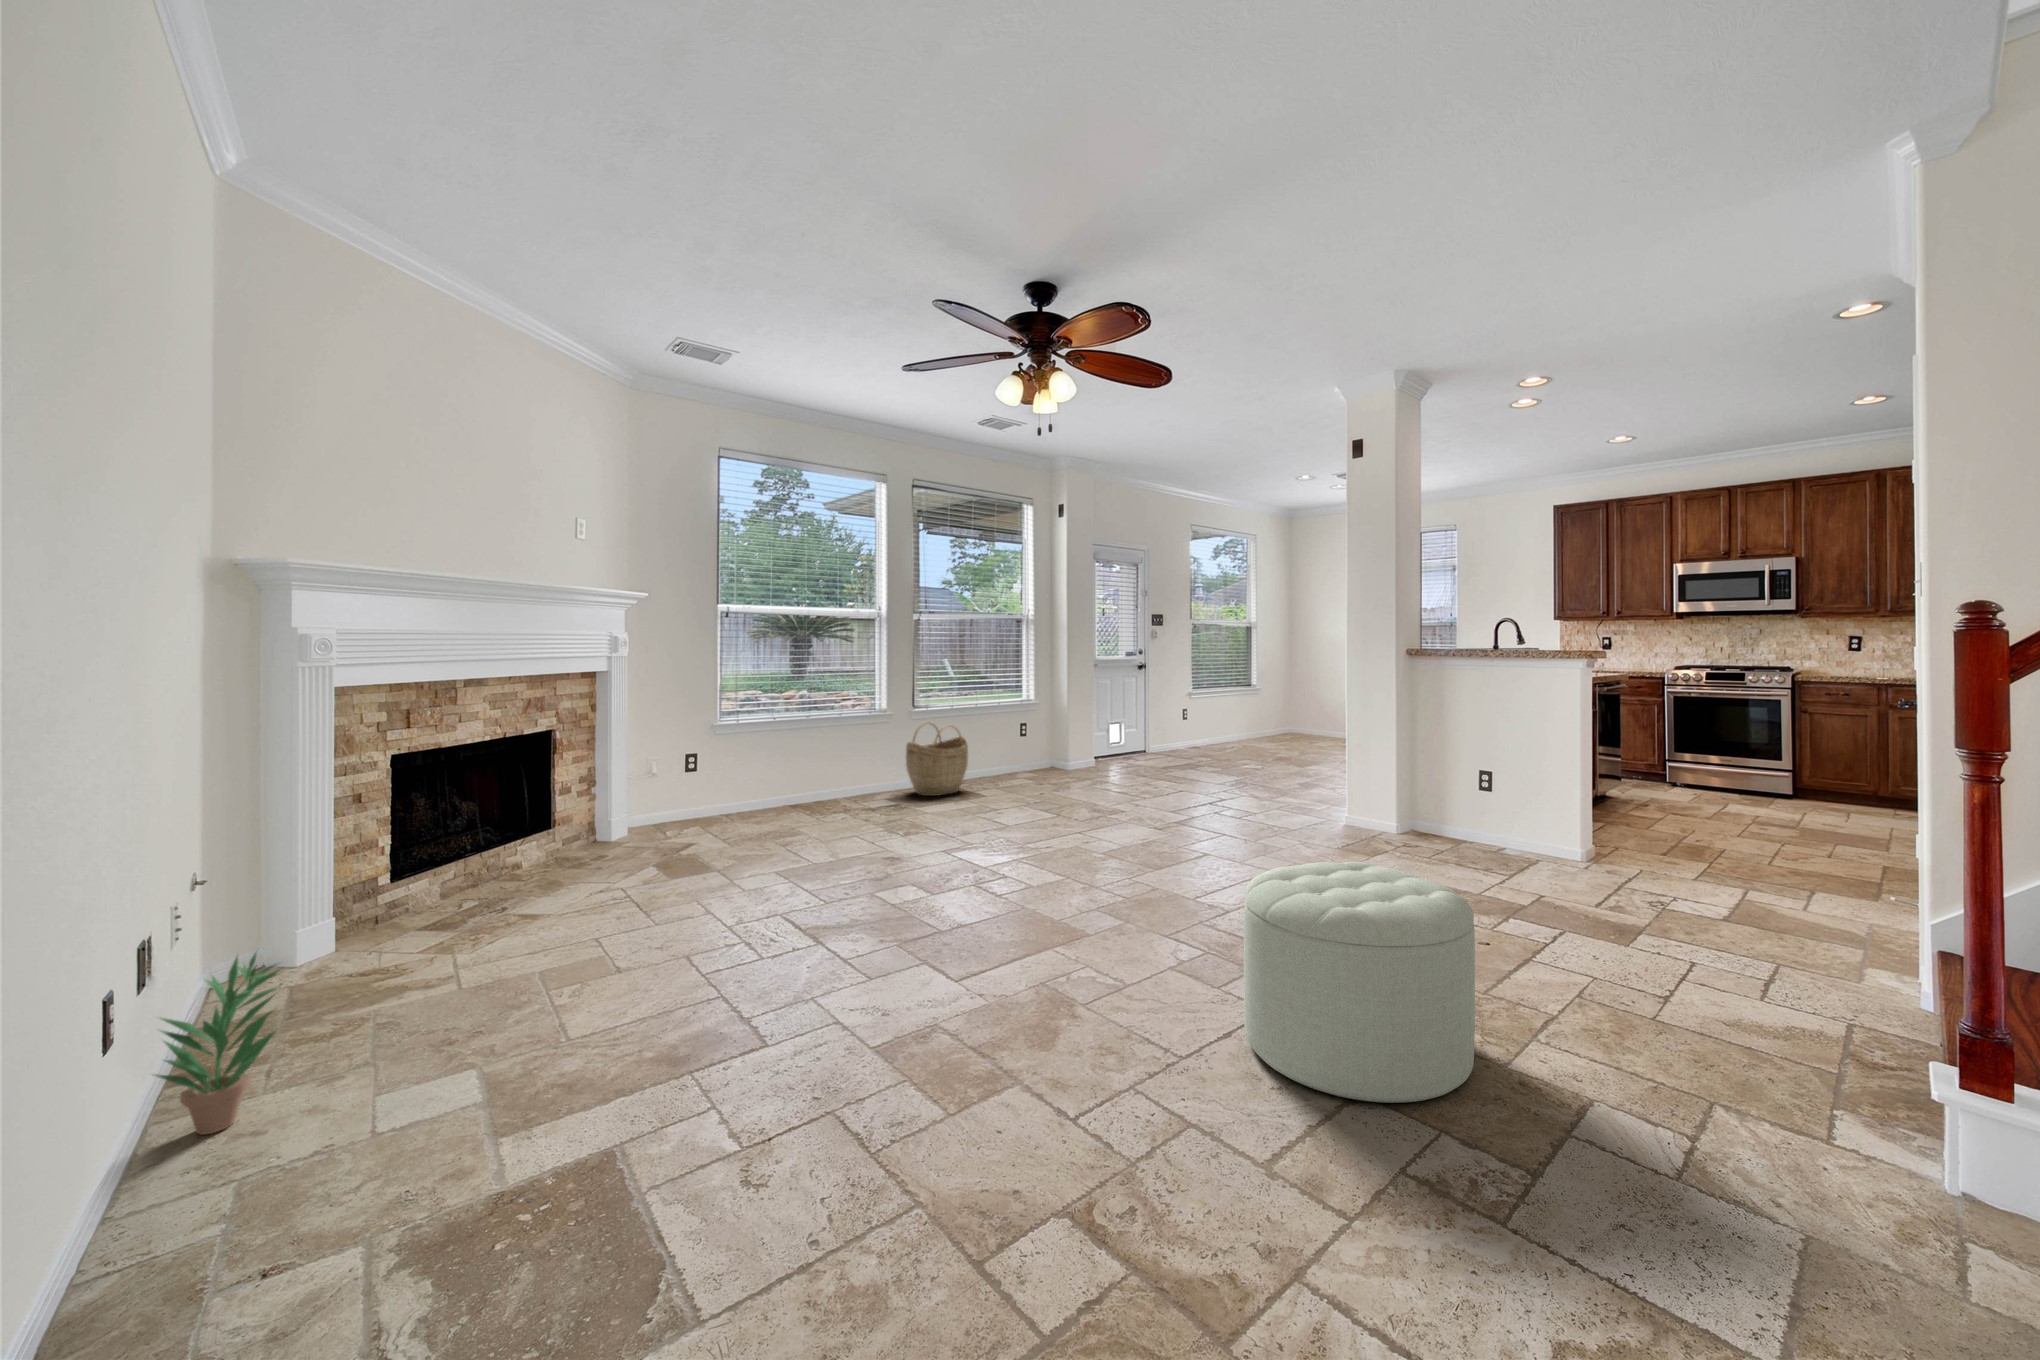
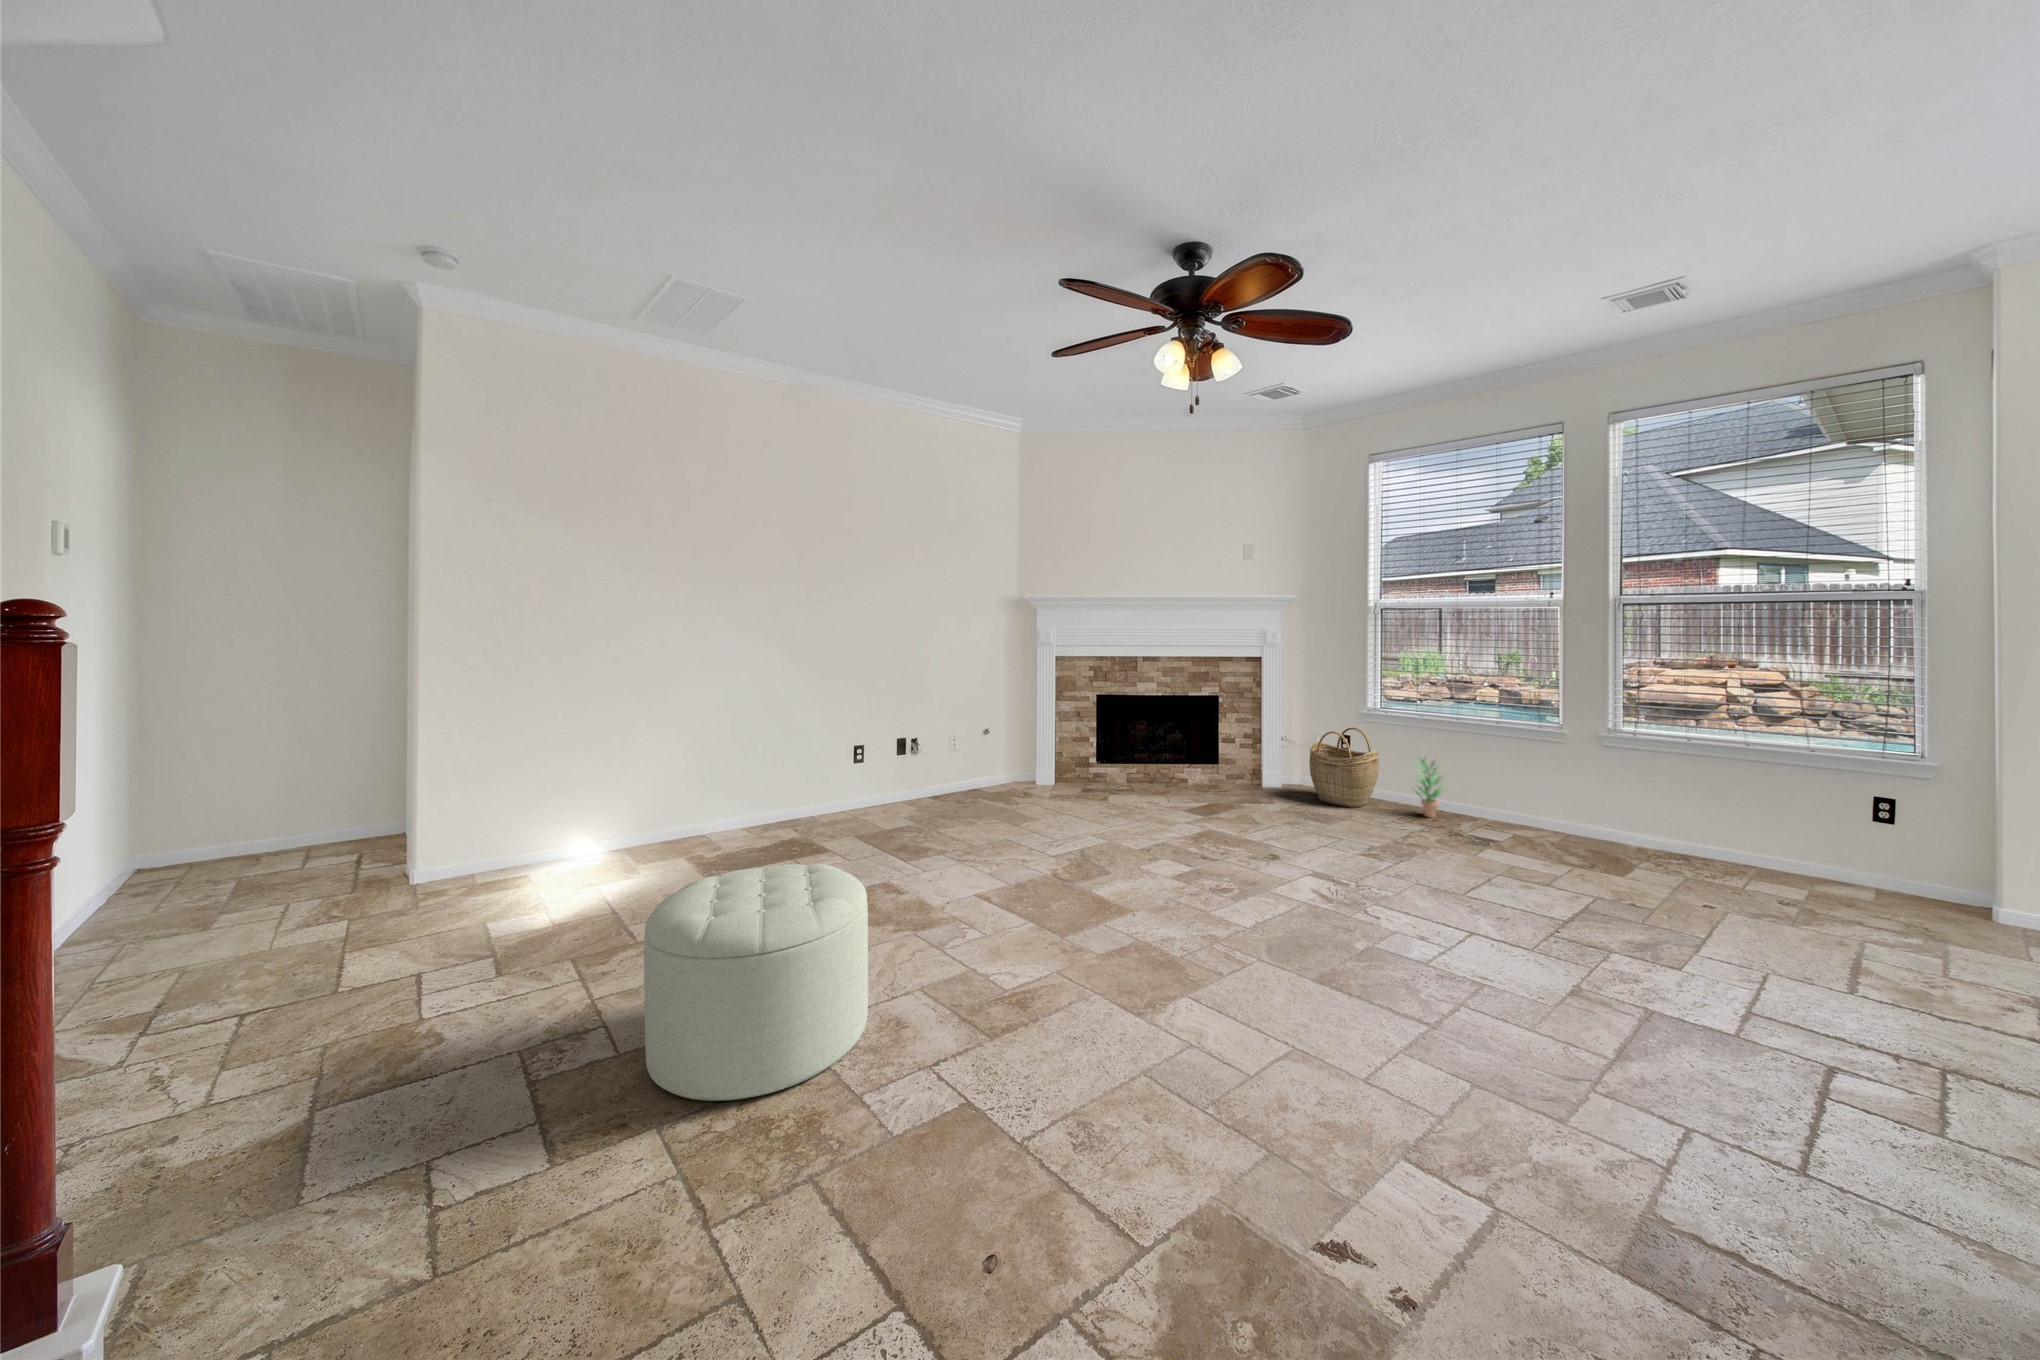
woven basket: present [906,722,968,796] -> present [1309,727,1379,808]
potted plant: present [155,953,278,1135] -> present [1415,758,1445,818]

